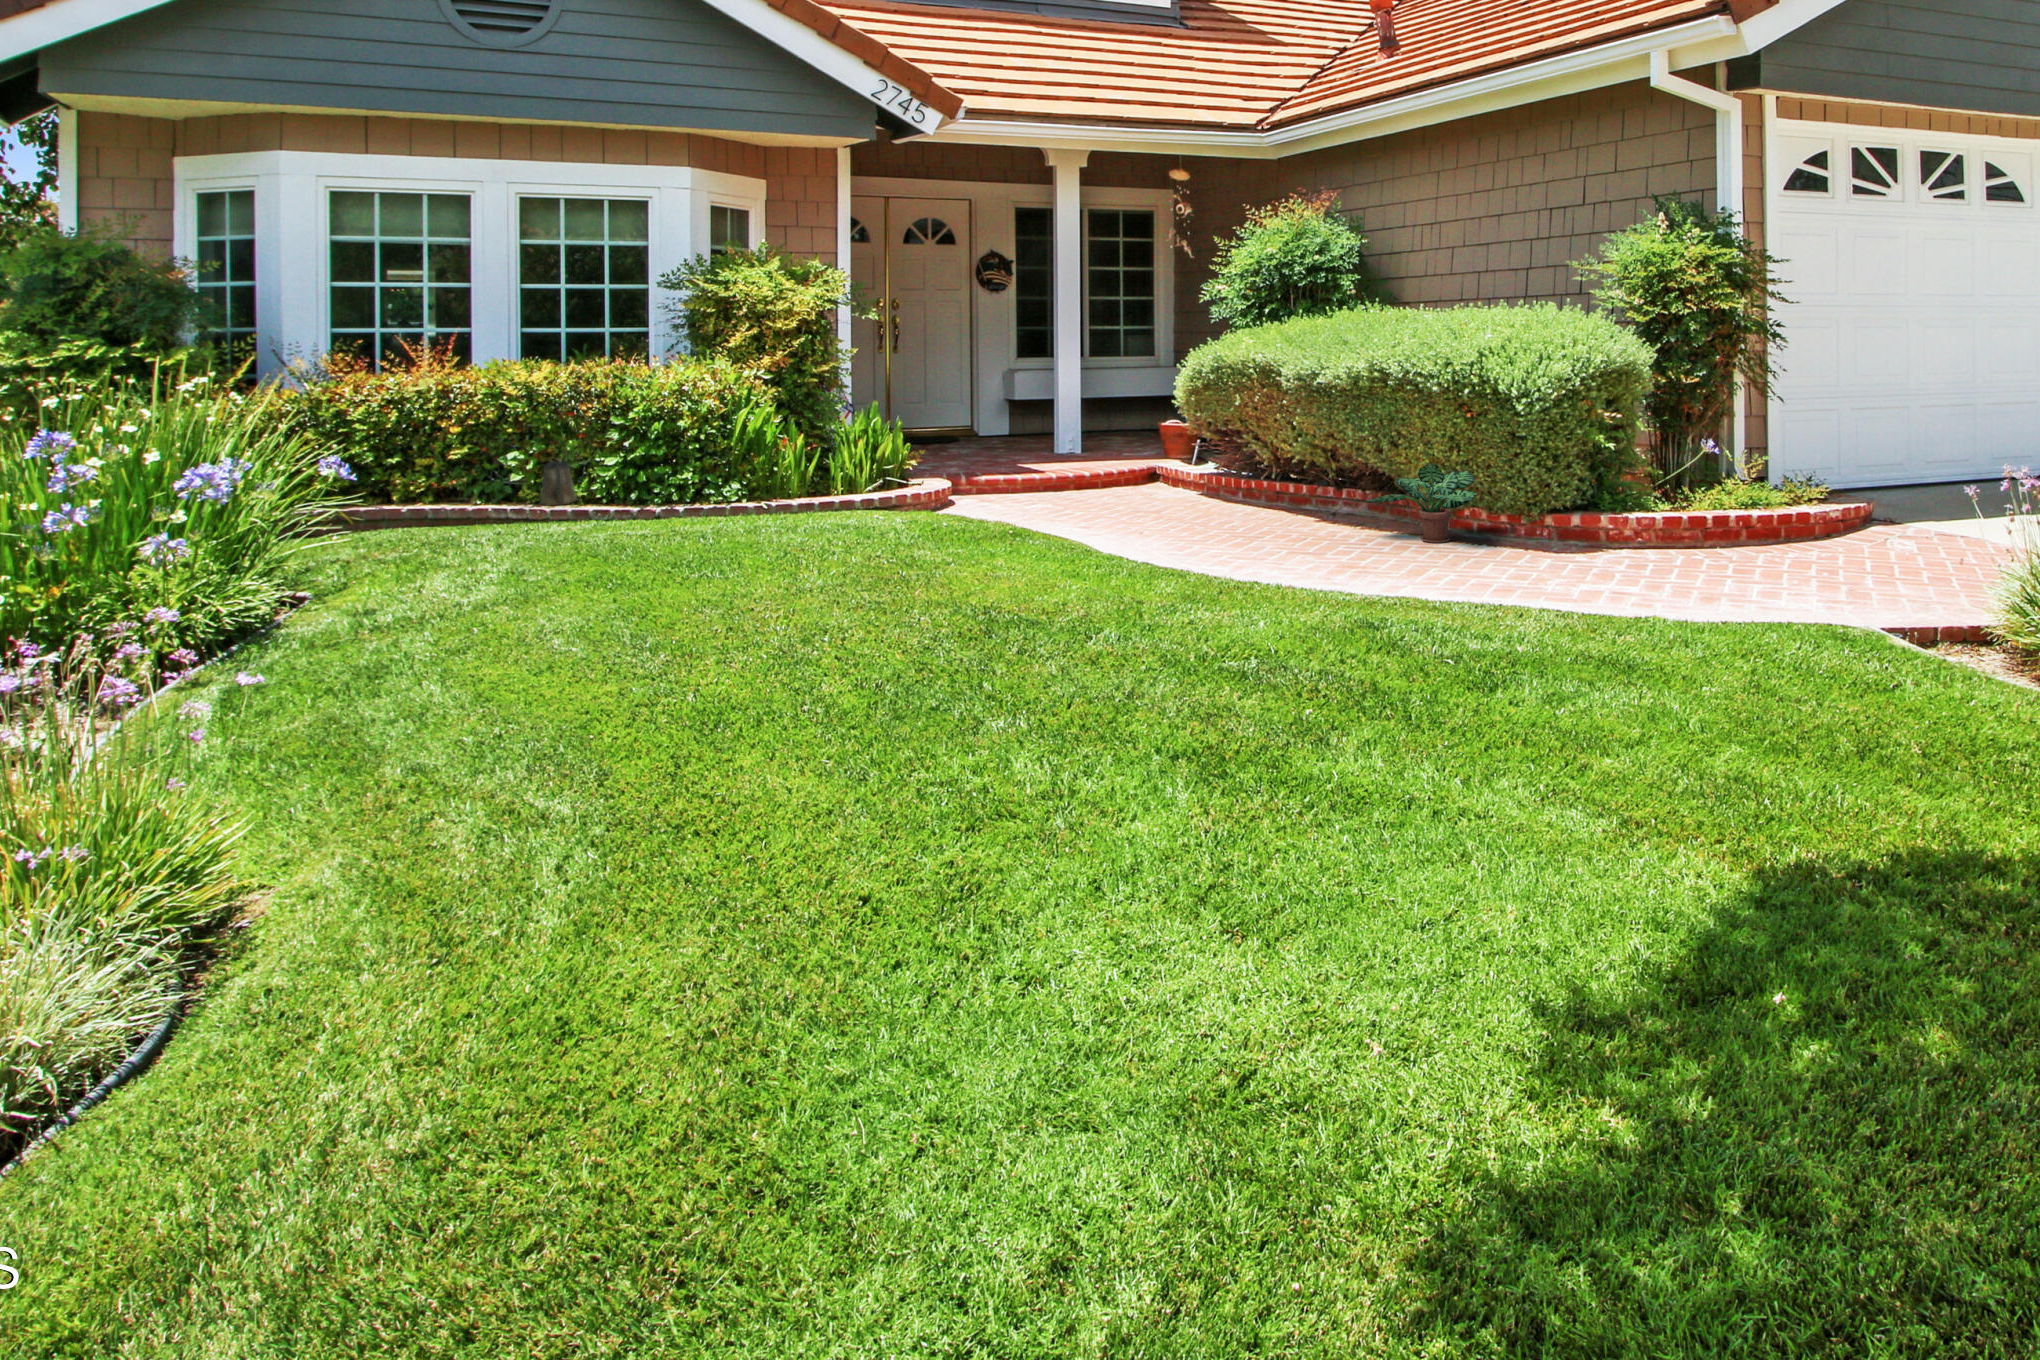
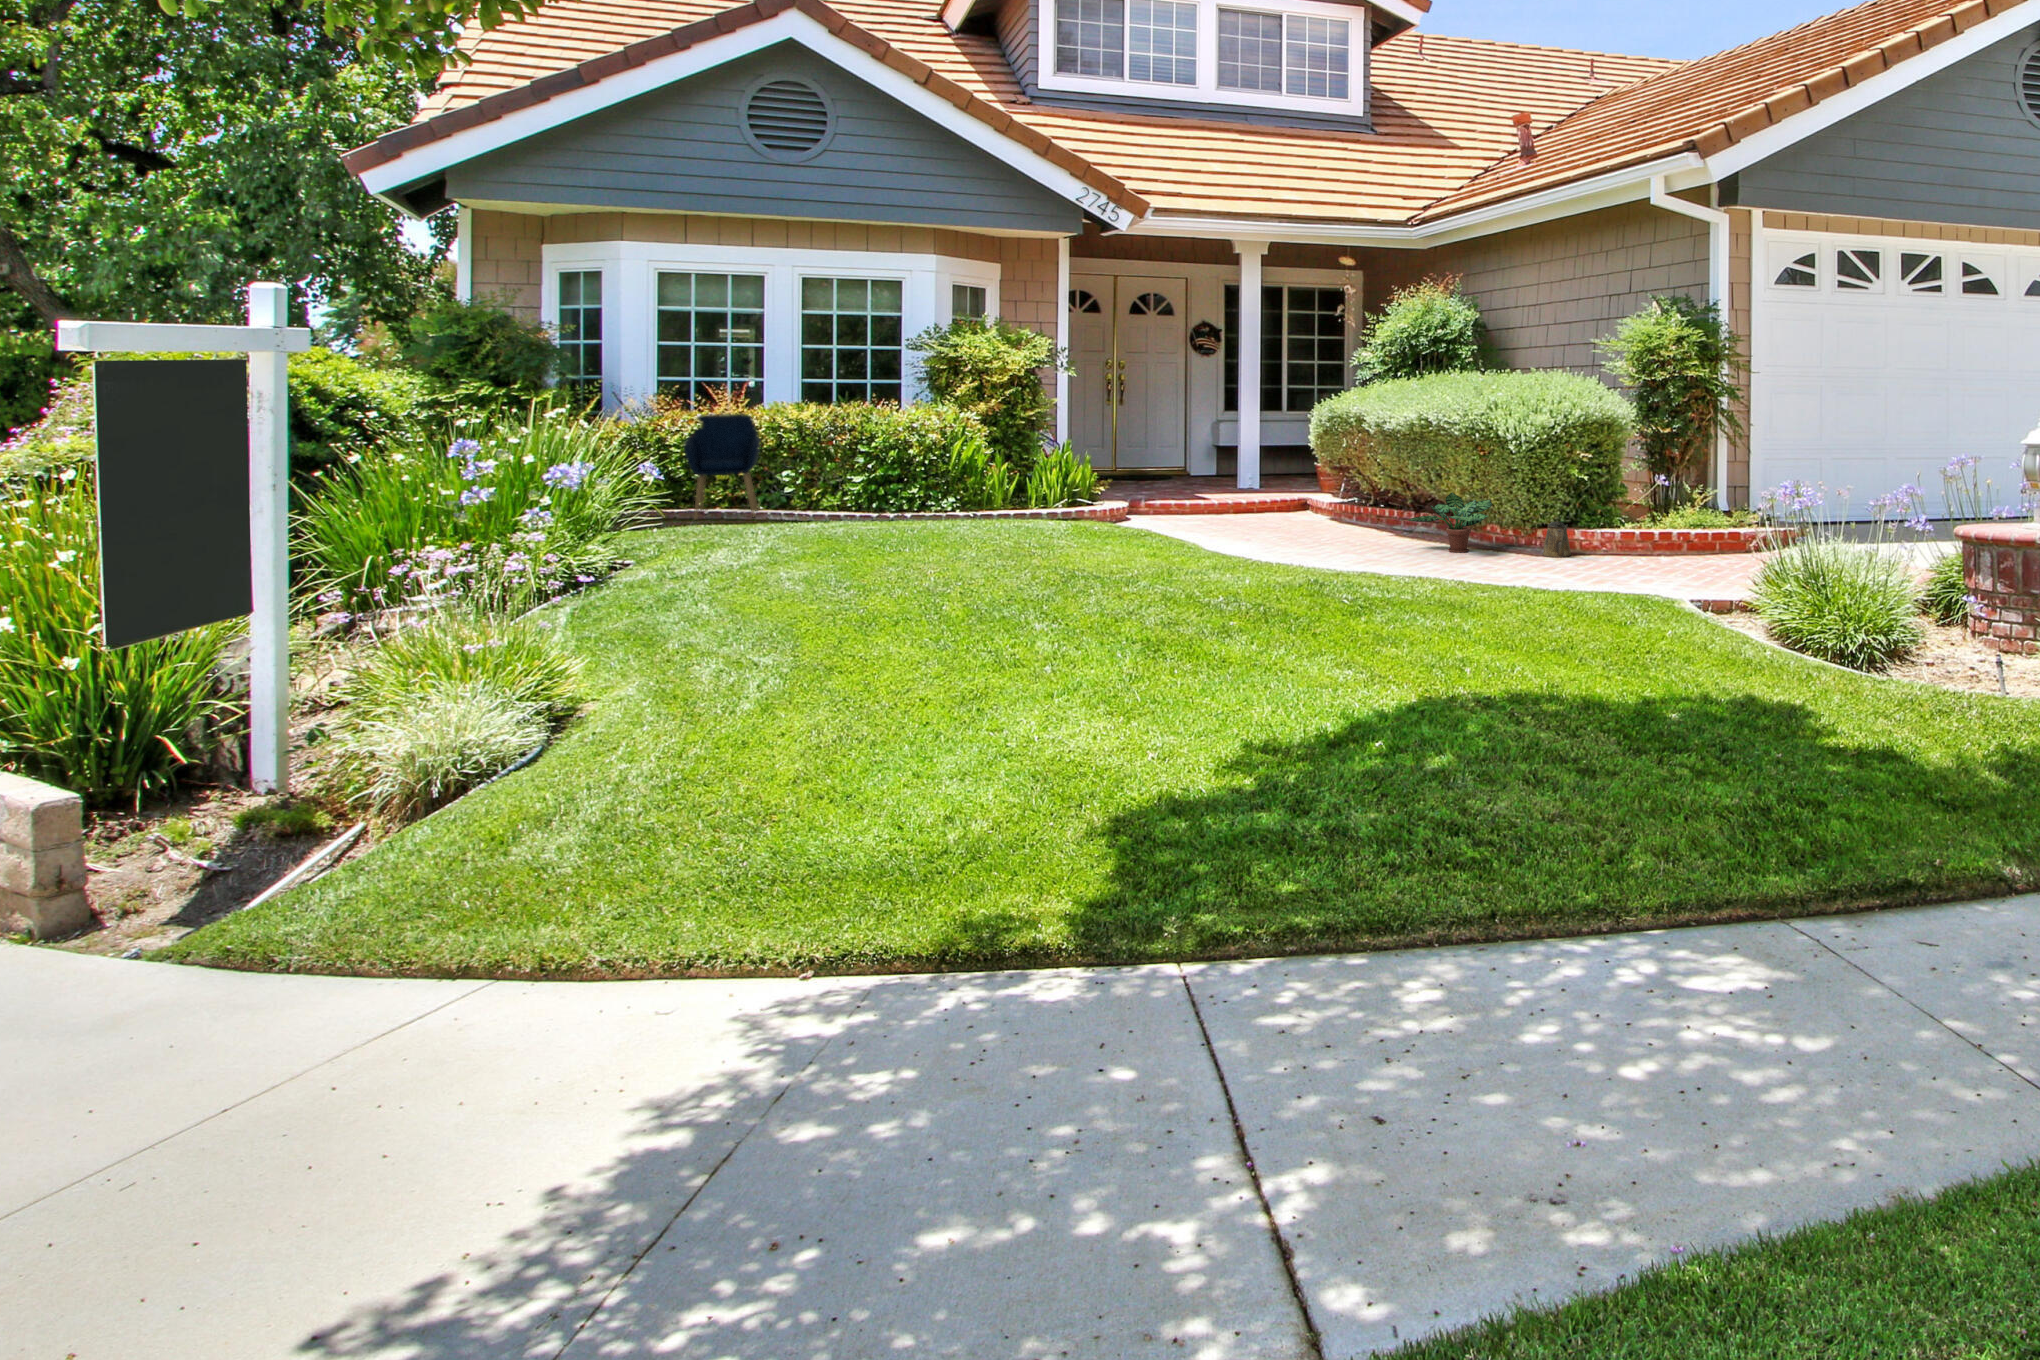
chair: none [374,376,479,525] -> present [684,413,760,519]
watering can: present [540,461,577,506] -> present [1543,522,1571,557]

